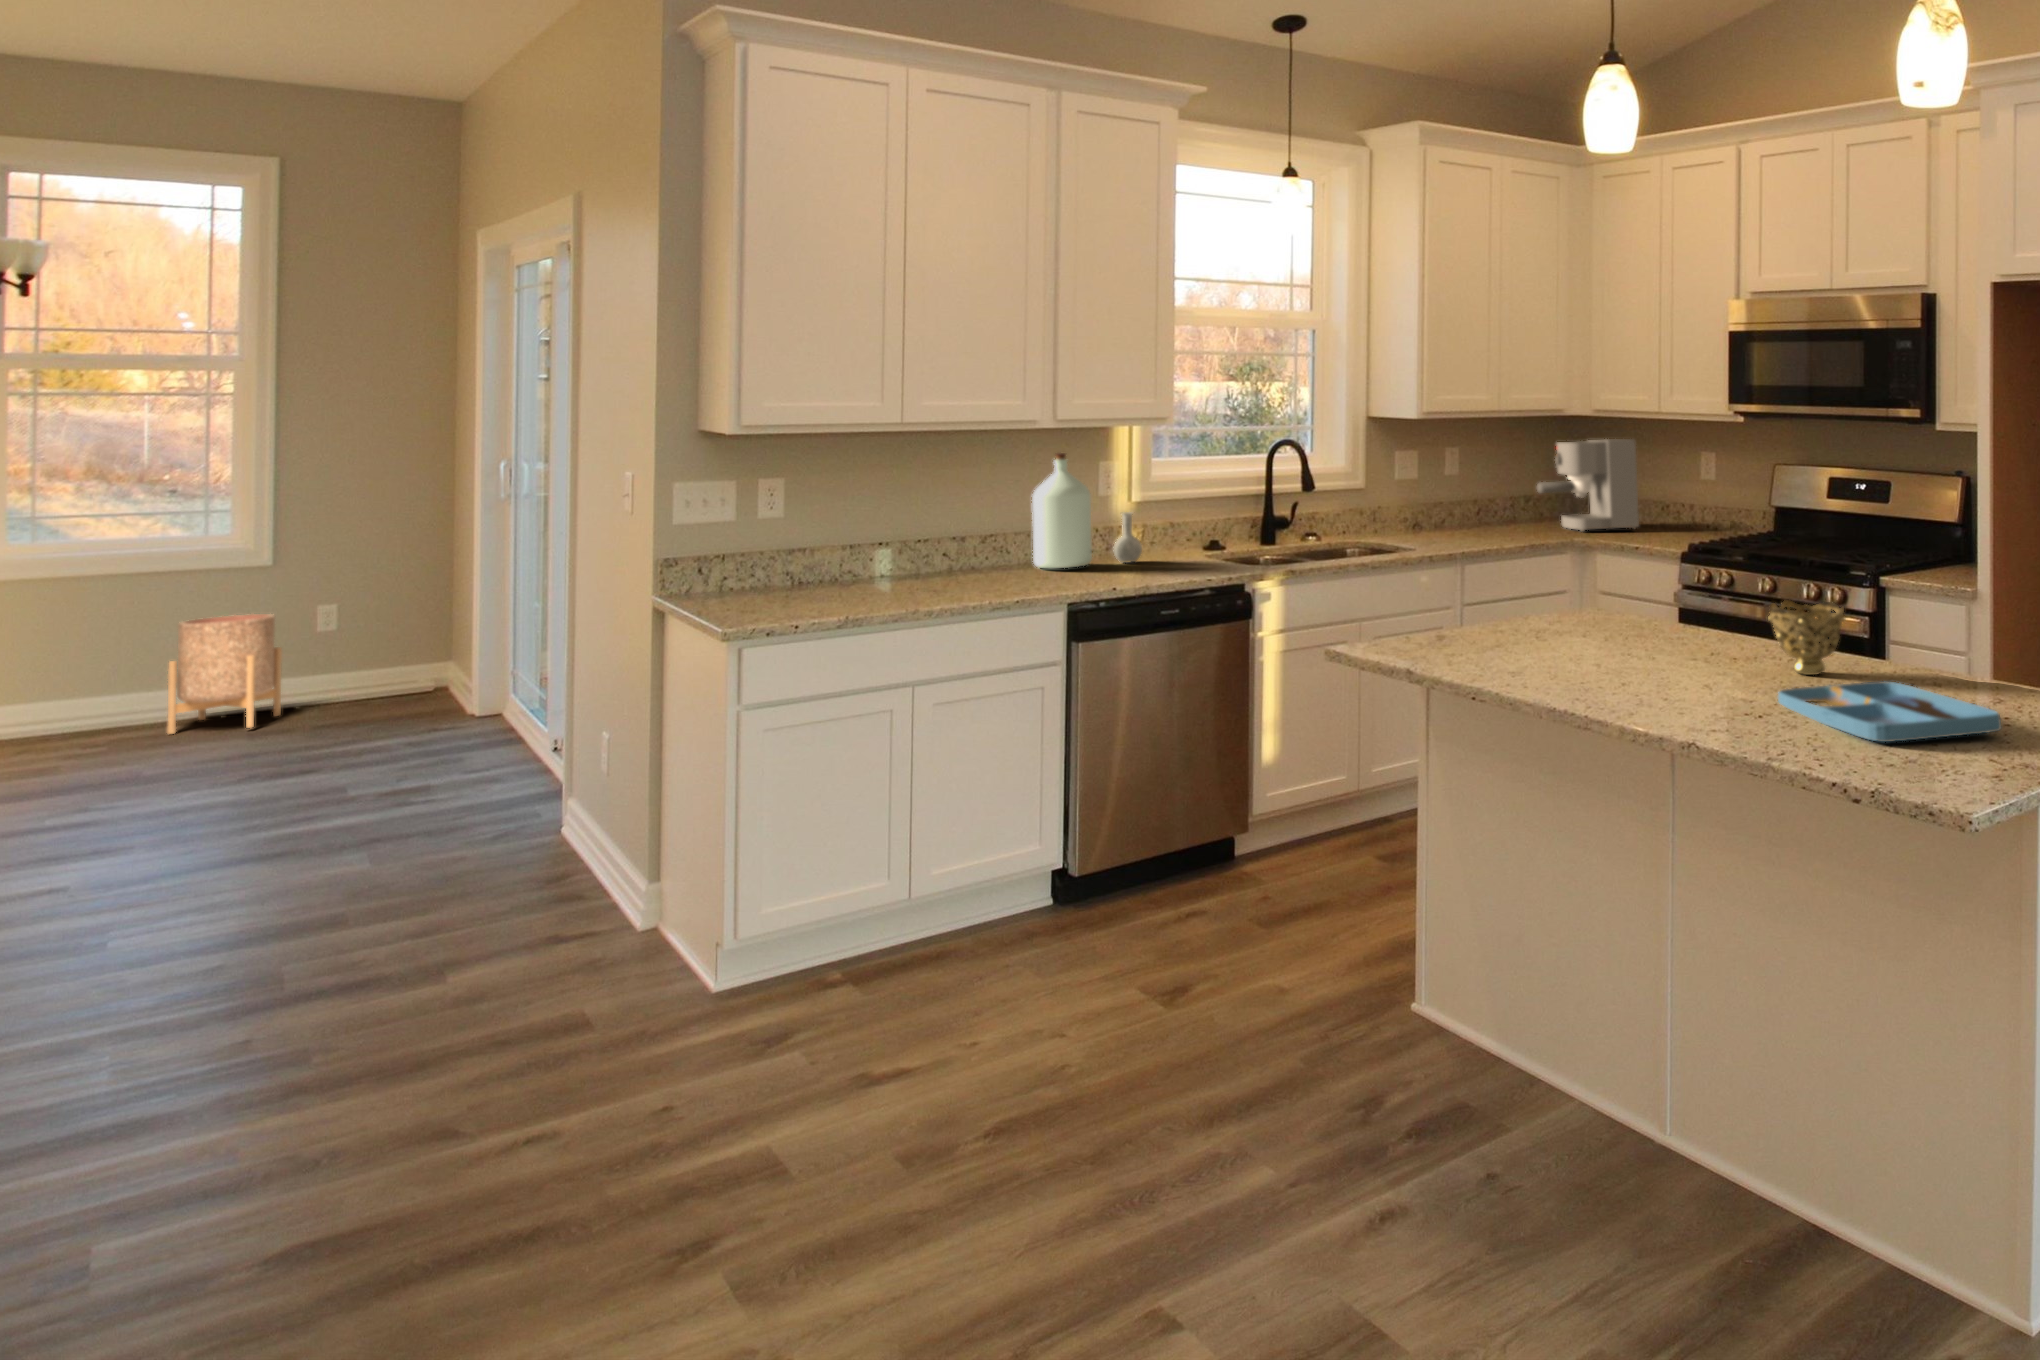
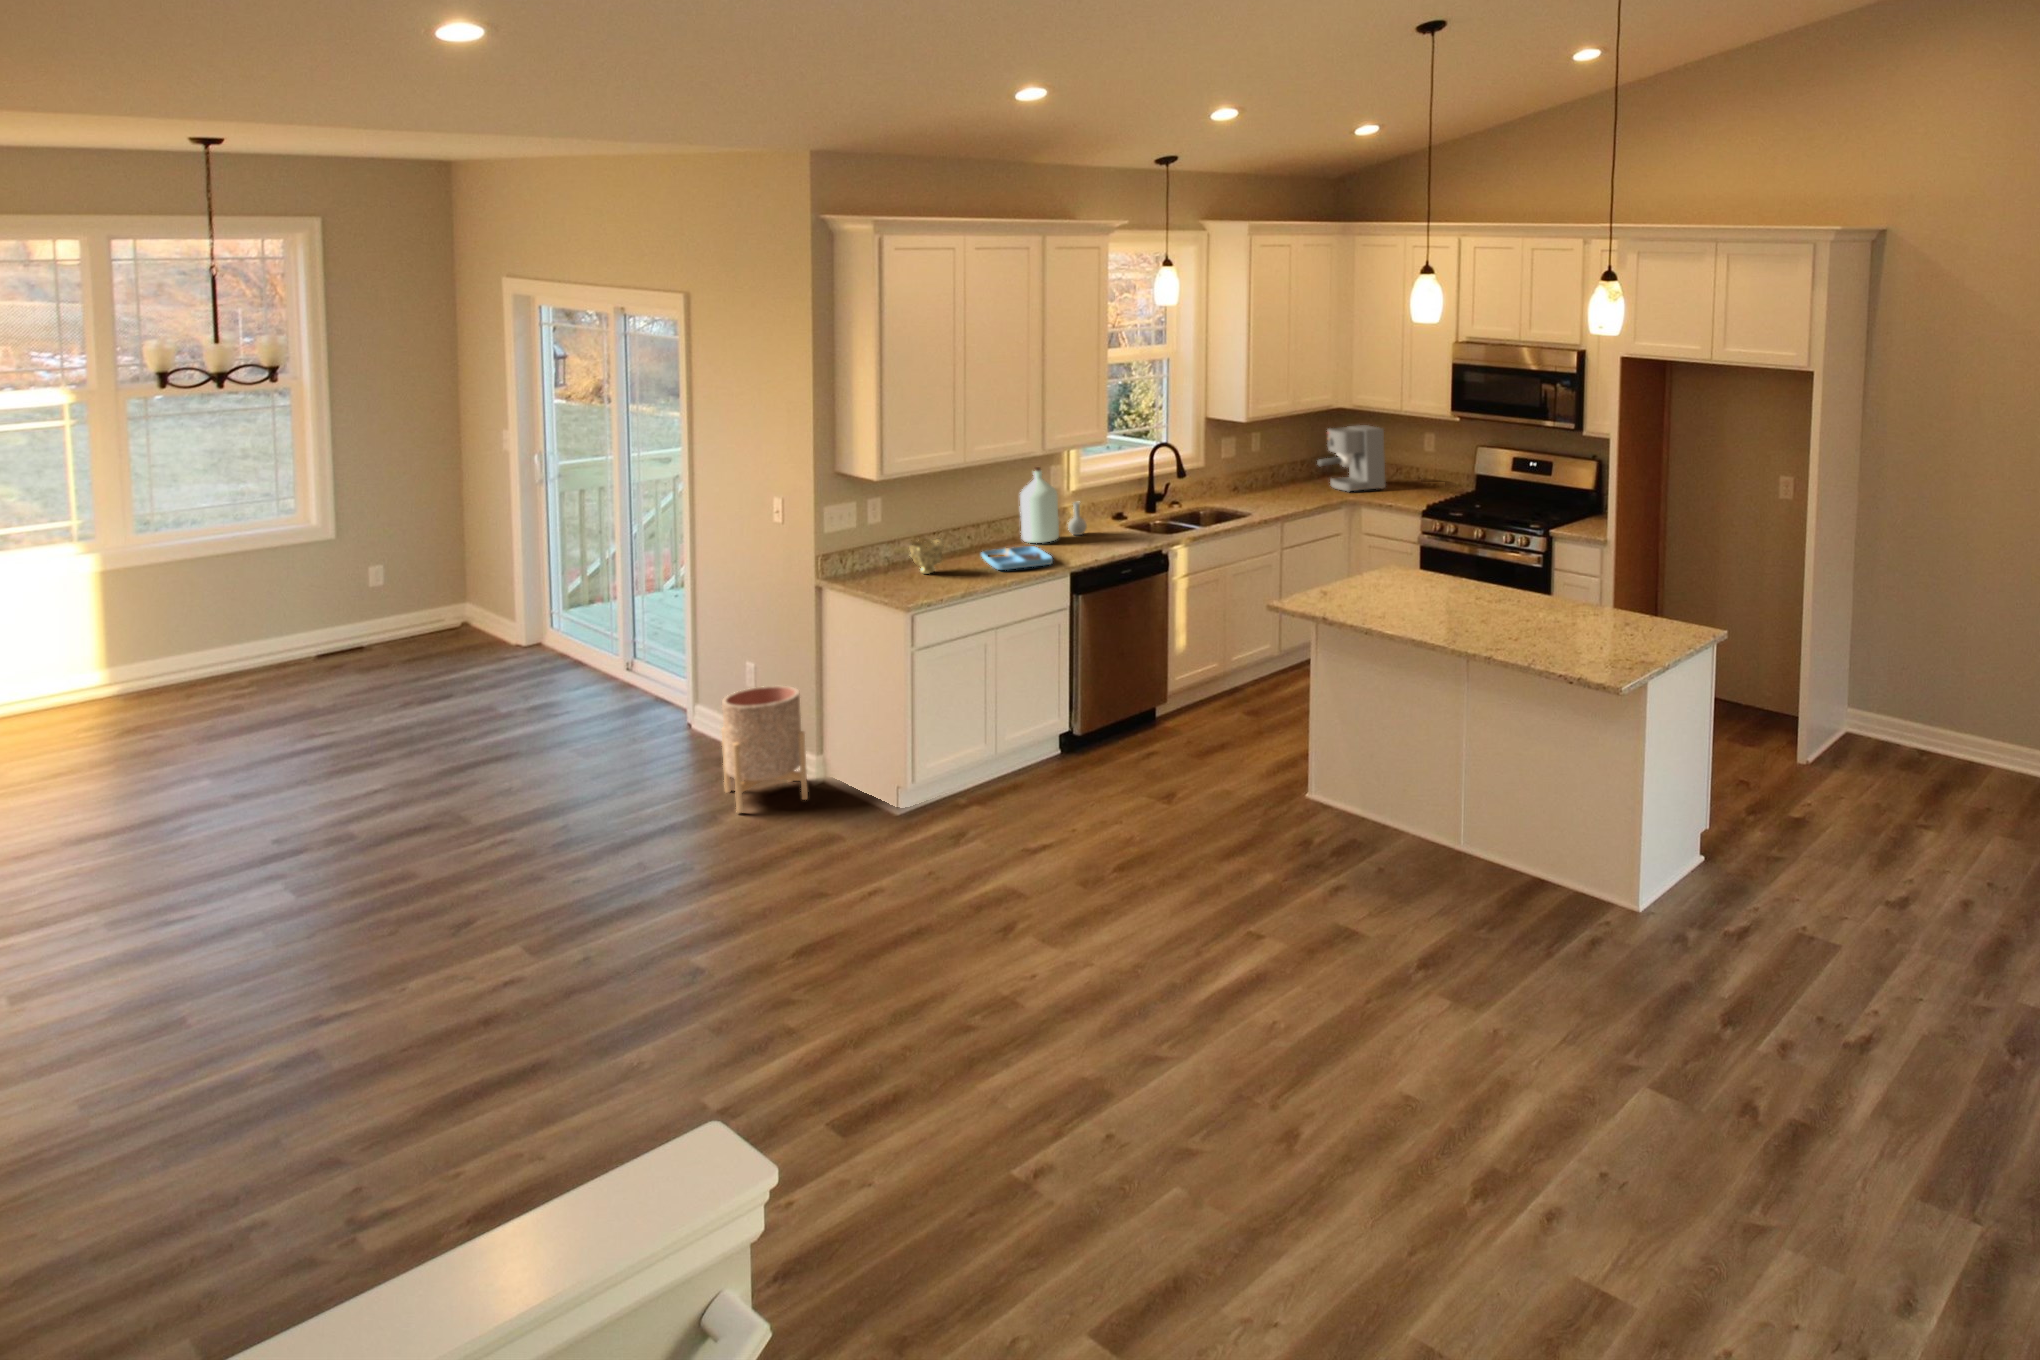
decorative bowl: present [1768,600,1845,675] -> present [909,538,944,574]
planter: present [167,614,282,734] -> present [722,686,808,813]
tray: present [1778,681,2001,742] -> present [982,546,1053,570]

